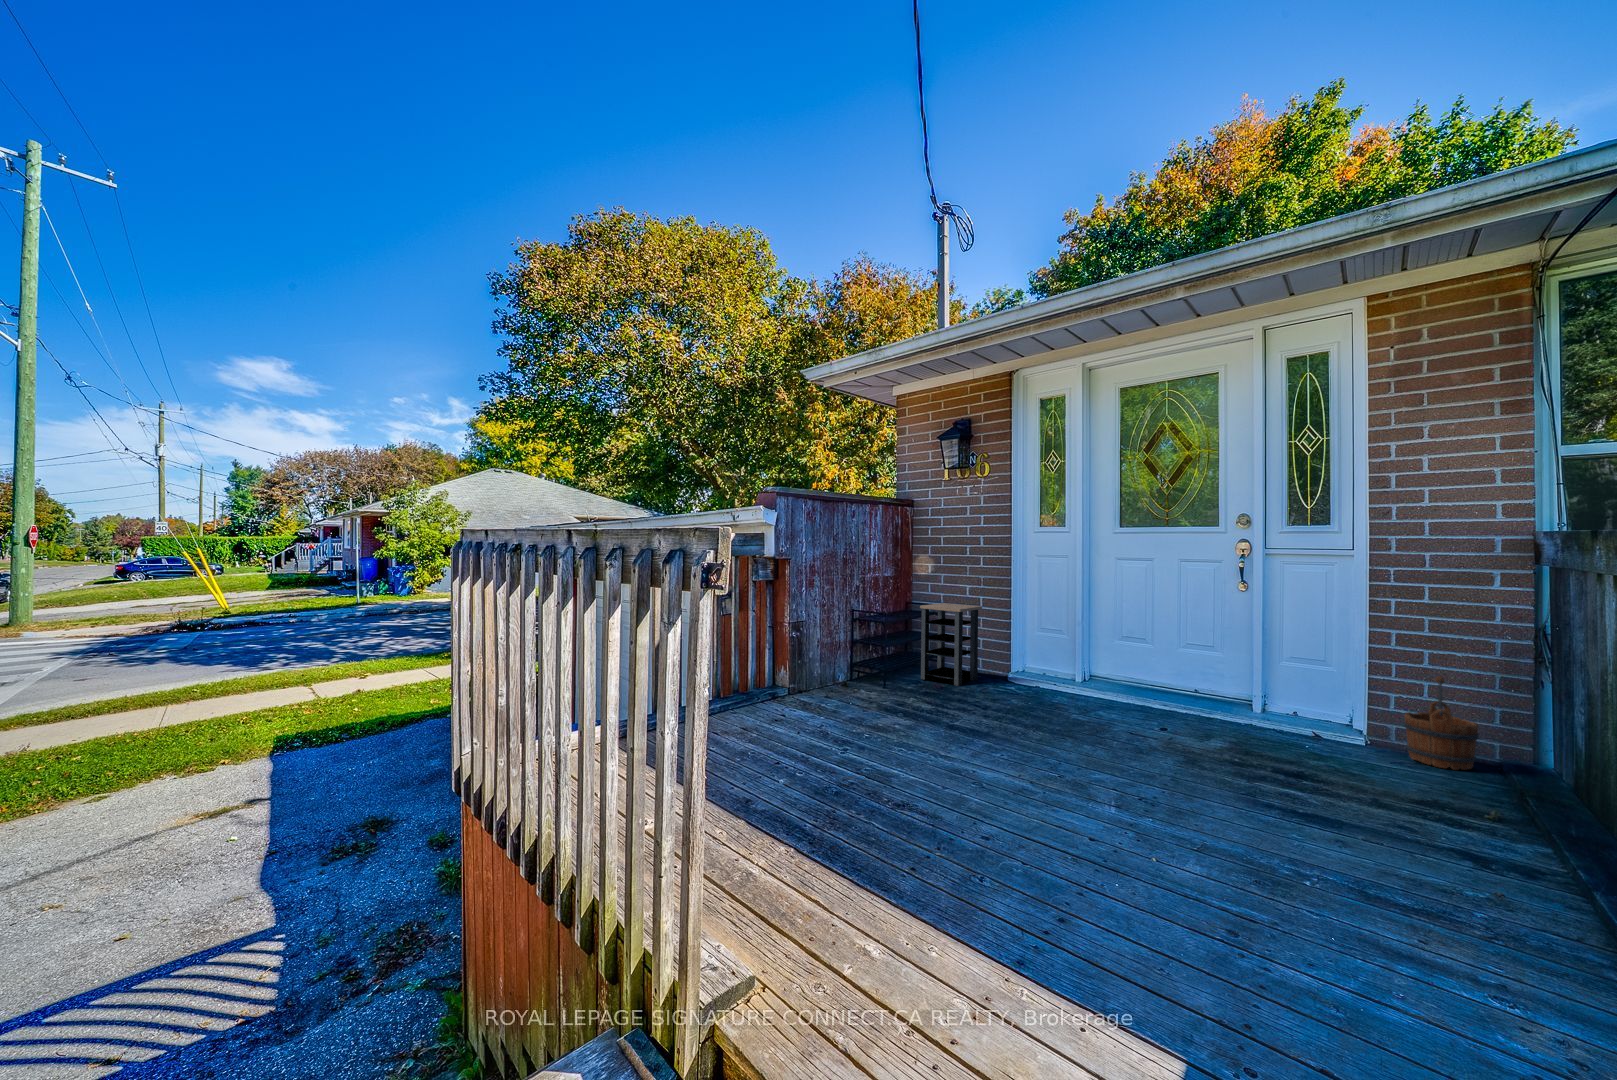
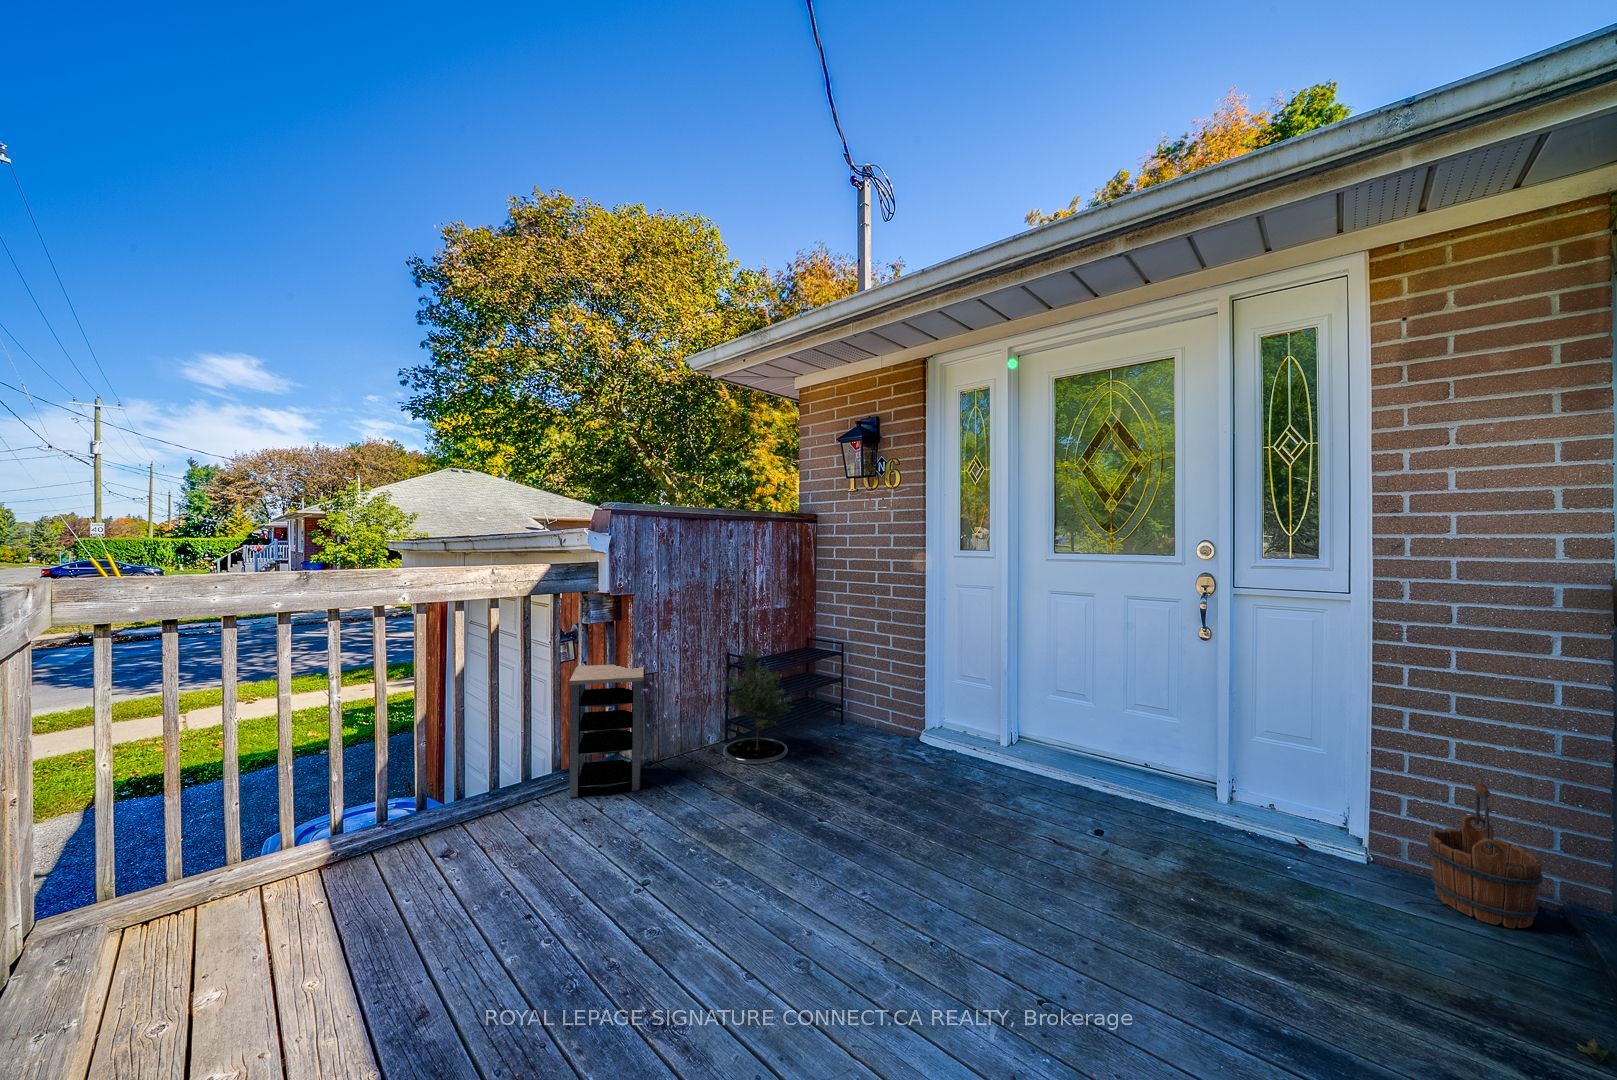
potted tree: none [849,596,911,694] -> present [723,644,794,764]
side table: present [920,603,982,686] -> present [569,664,644,798]

